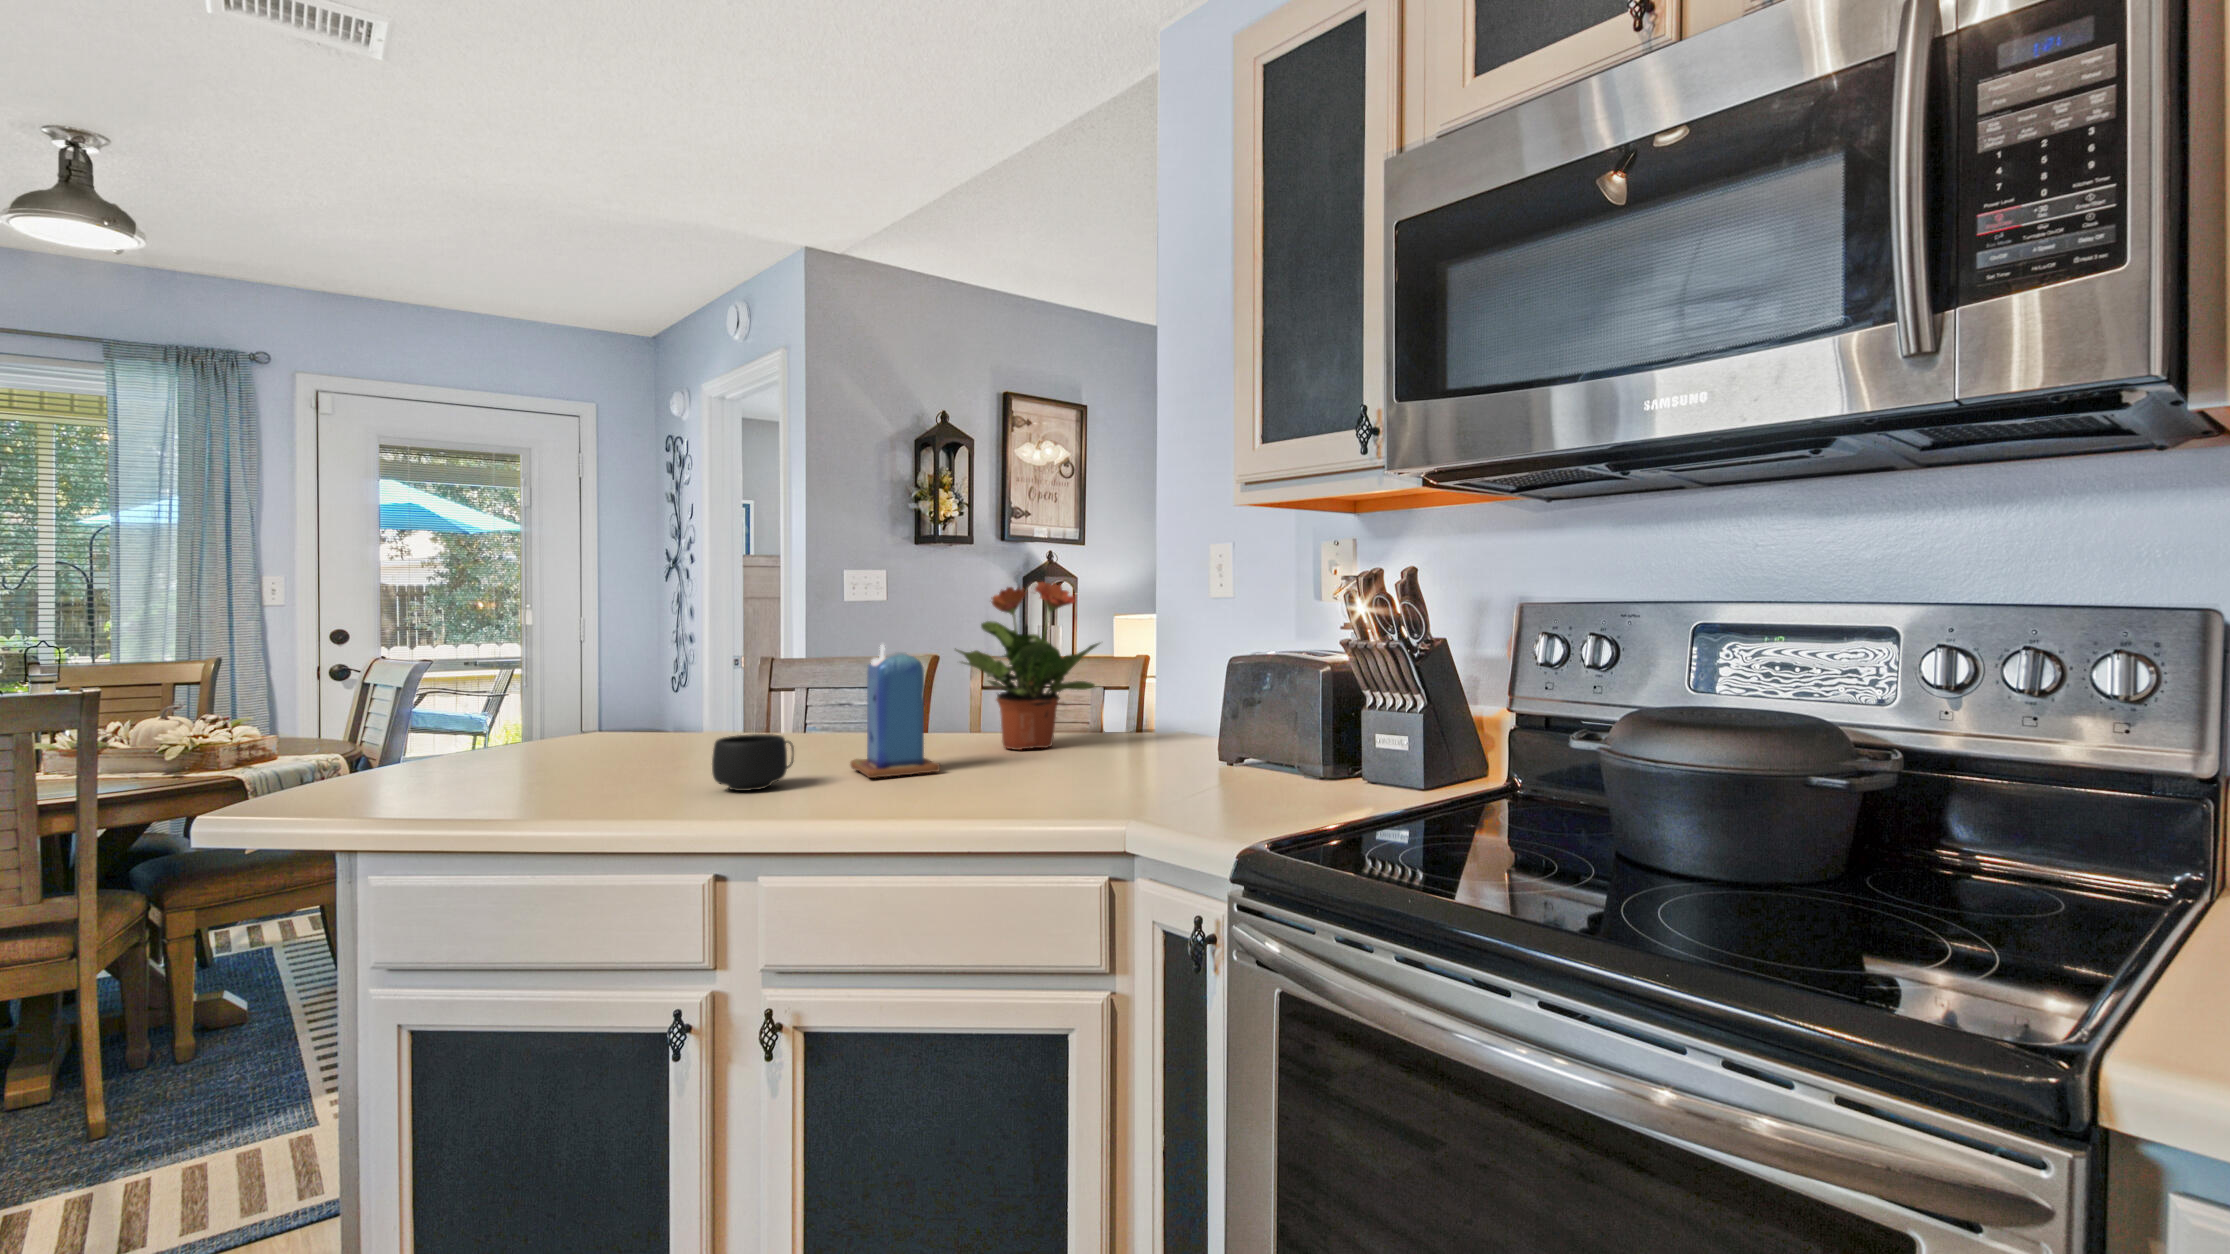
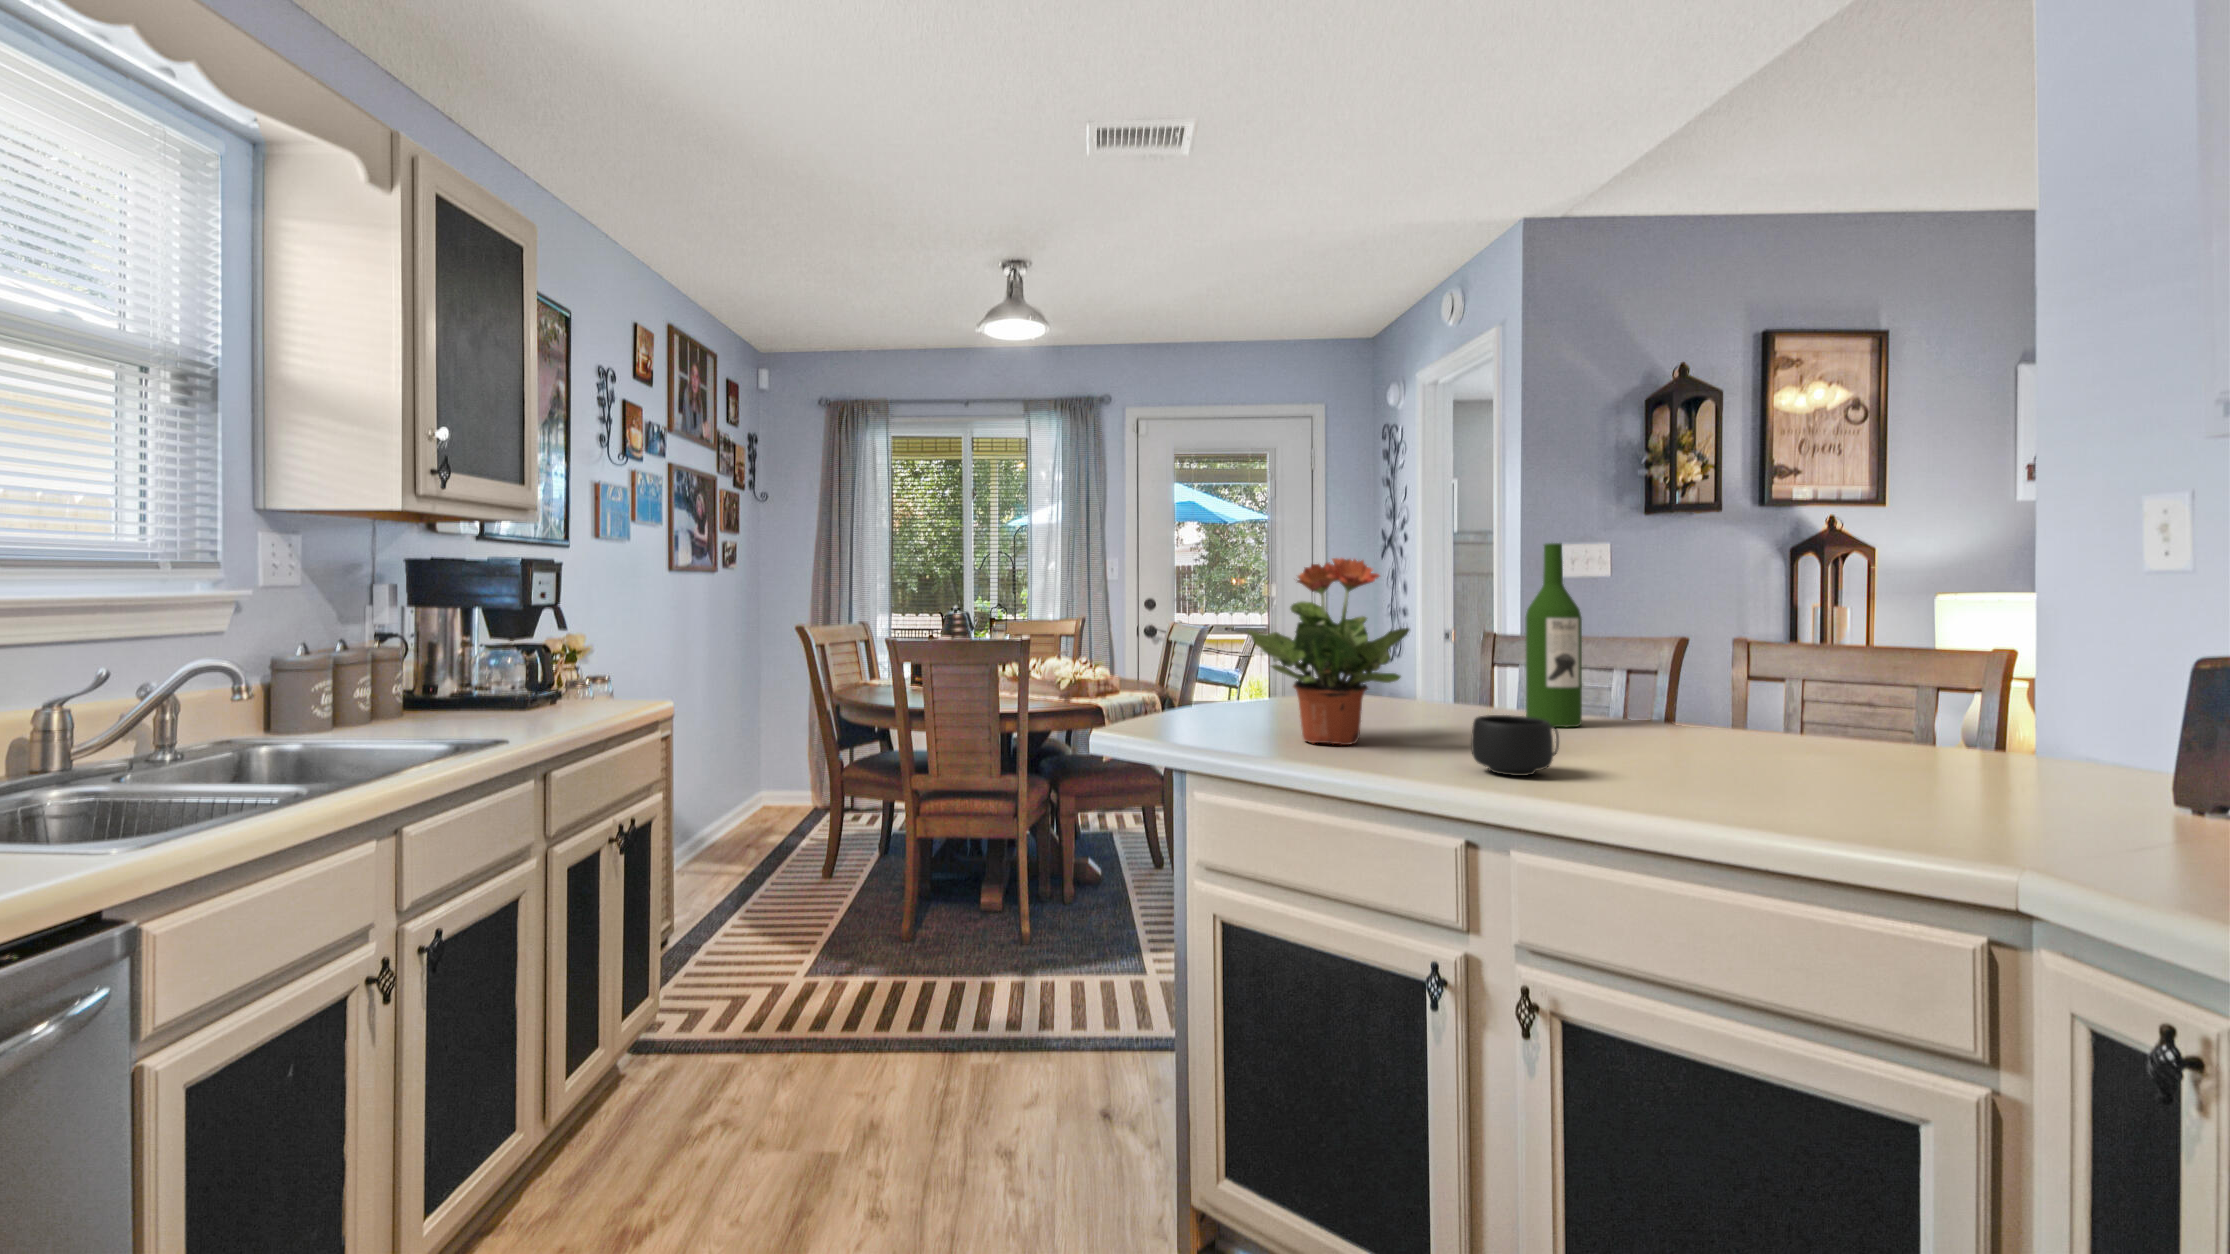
wine bottle: none [782,571,832,743] -> present [1526,543,1582,727]
potted plant: present [955,582,1099,750] -> present [1247,558,1409,745]
candle: present [850,644,940,778] -> none [1624,623,1752,783]

